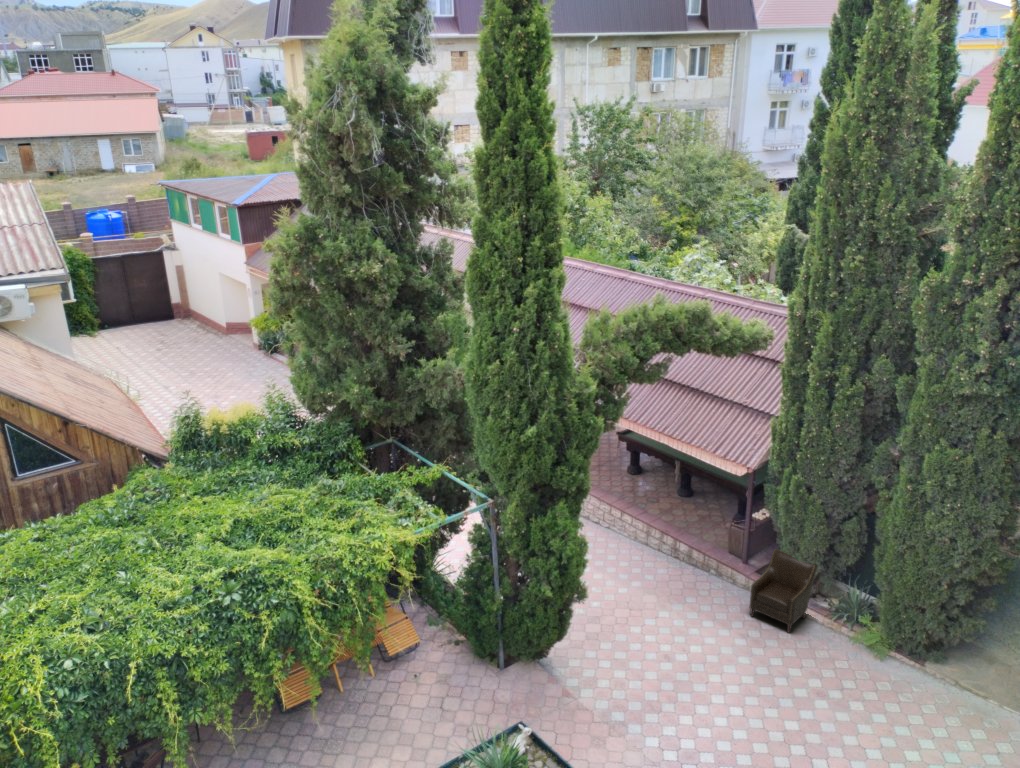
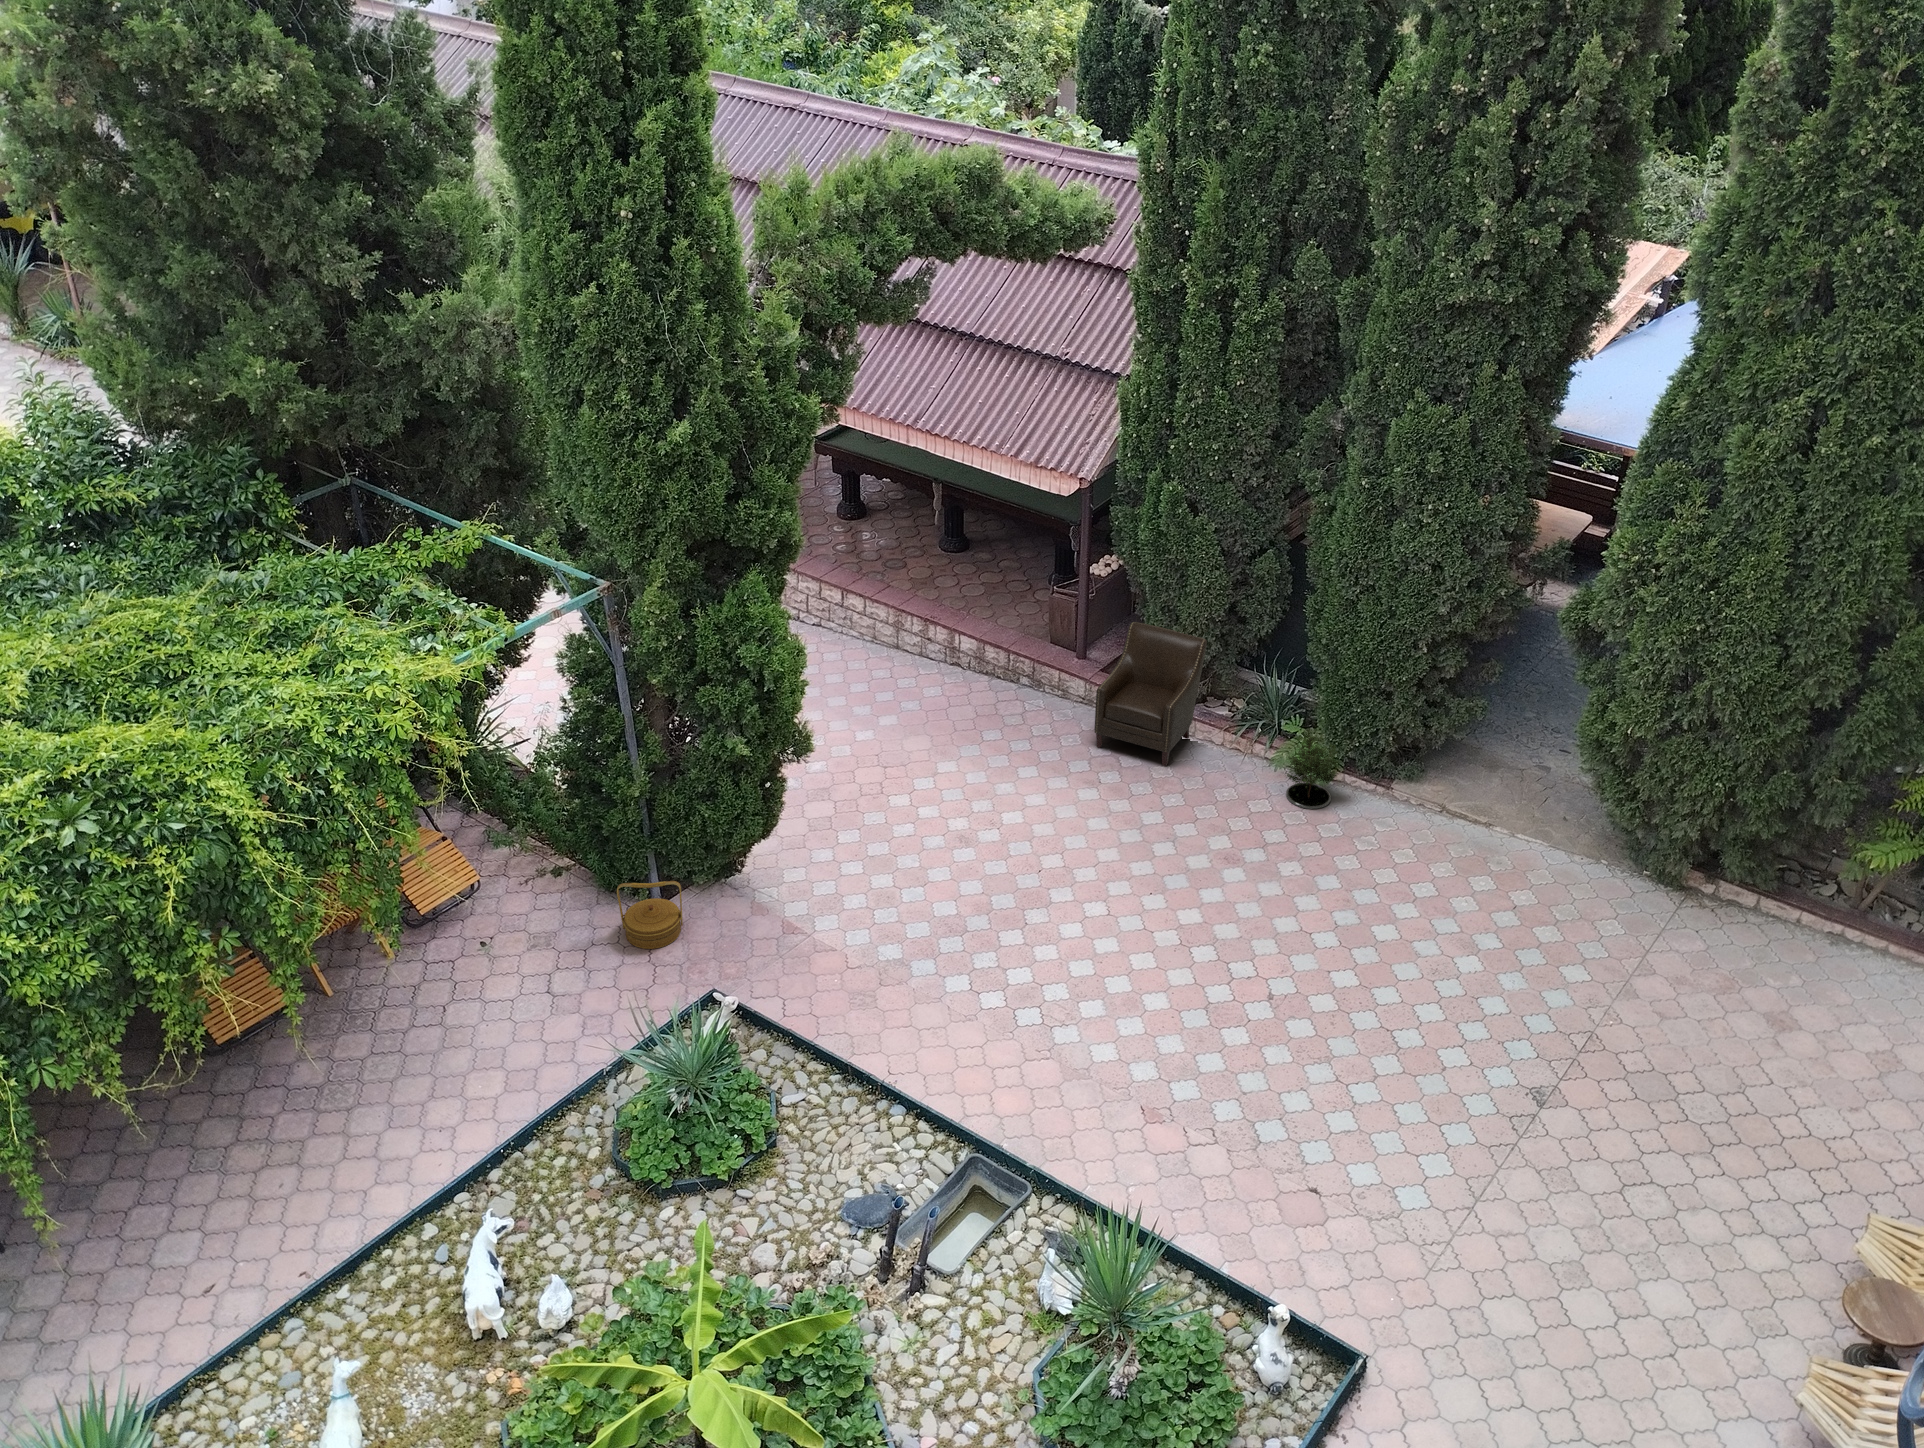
potted tree: none [860,623,894,672] -> present [1286,728,1337,809]
woven basket: none [484,655,516,693] -> present [617,881,683,949]

